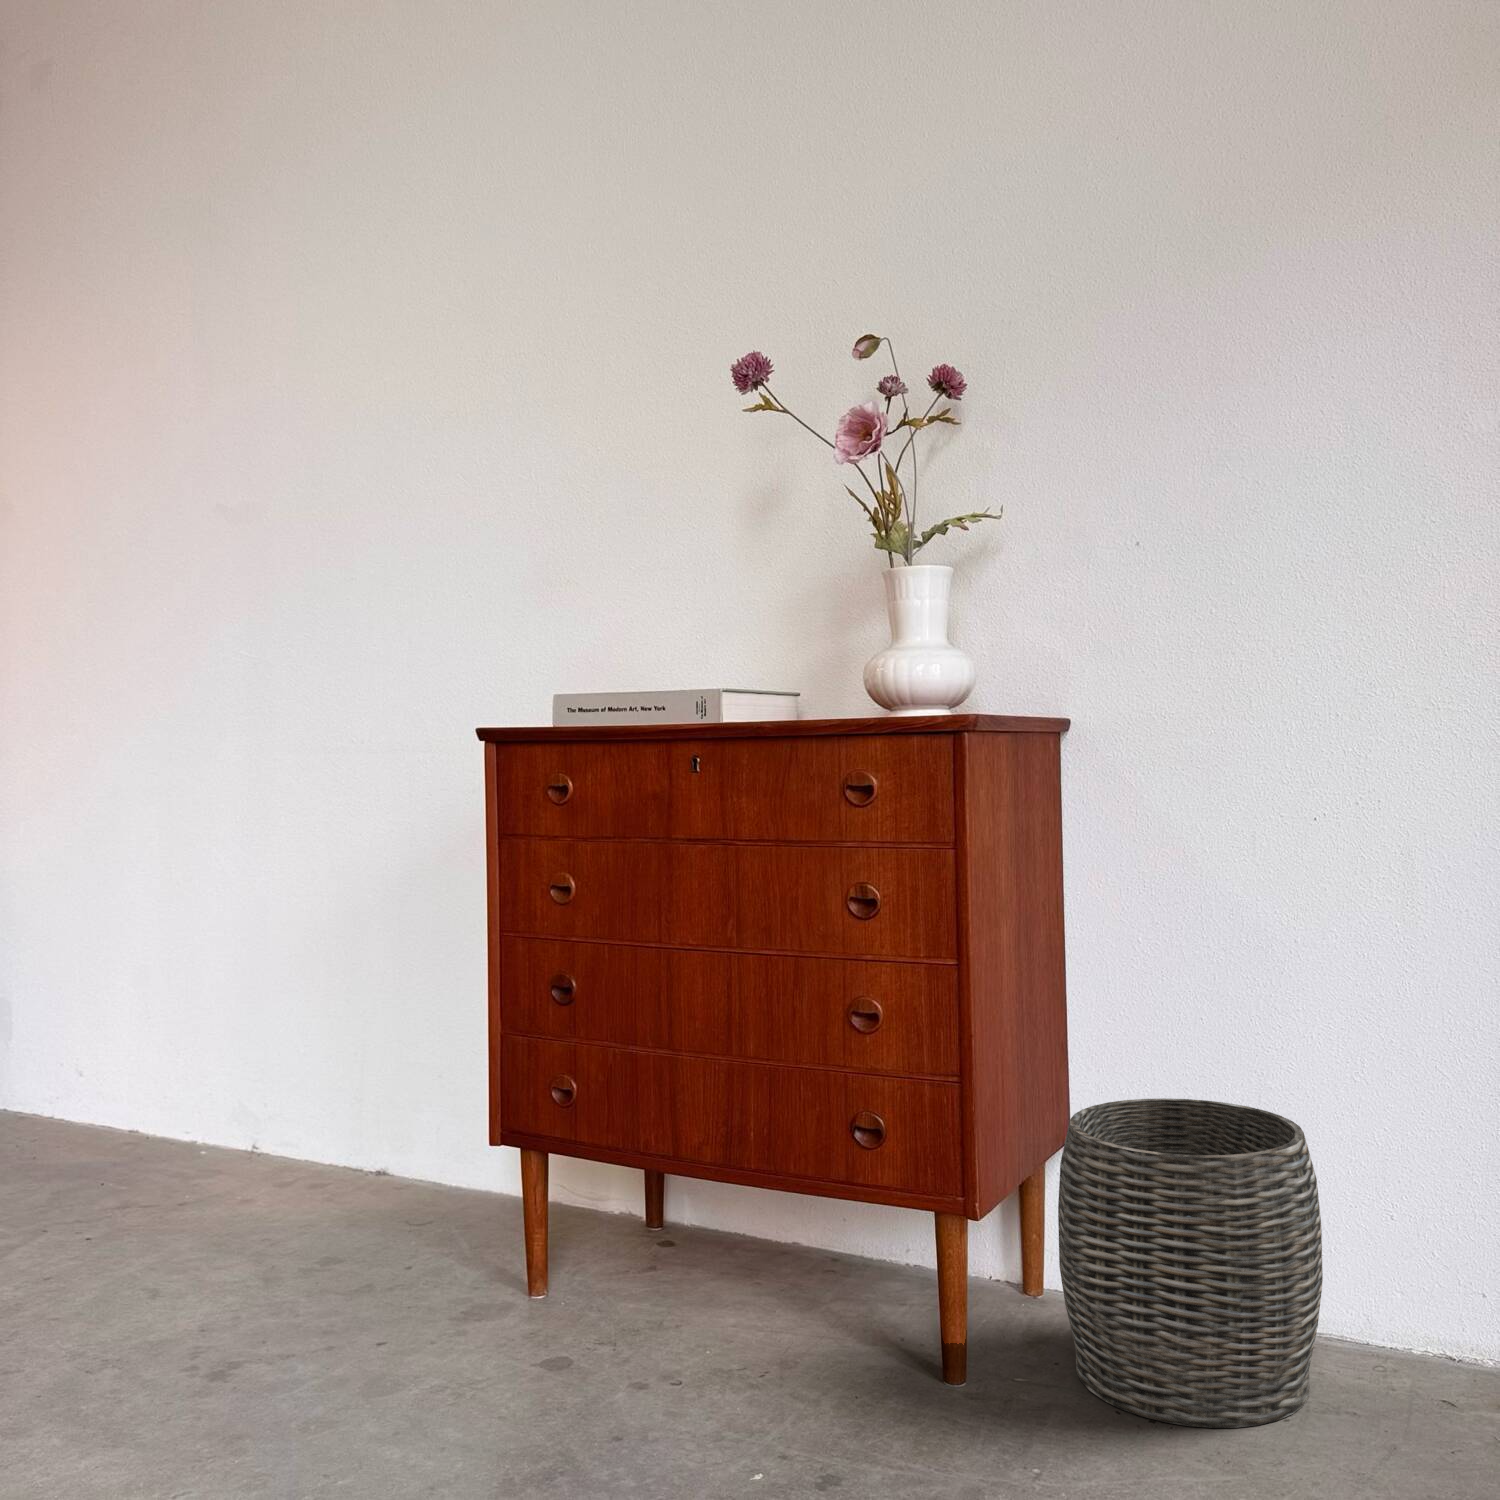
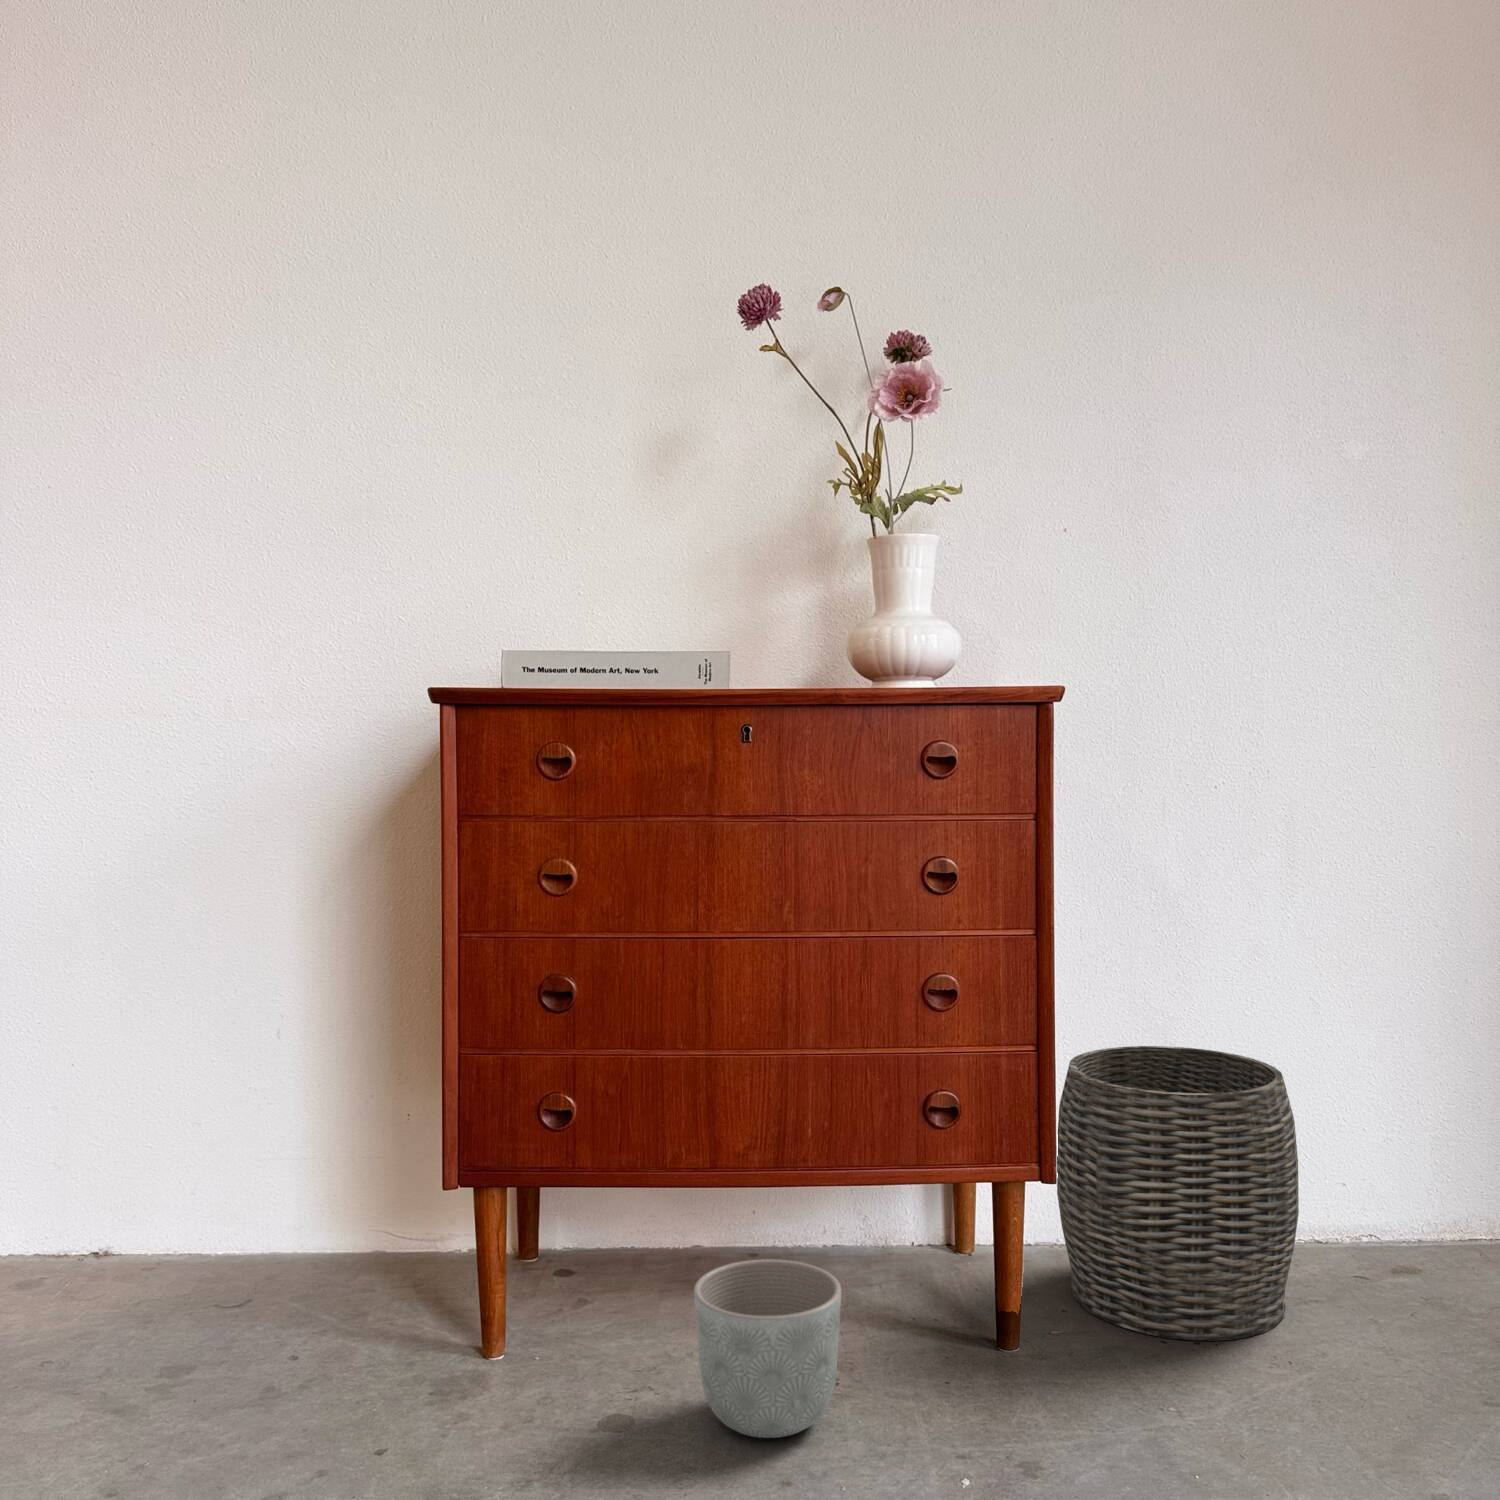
planter: none [600,1246,734,1404] -> present [694,1259,841,1438]

